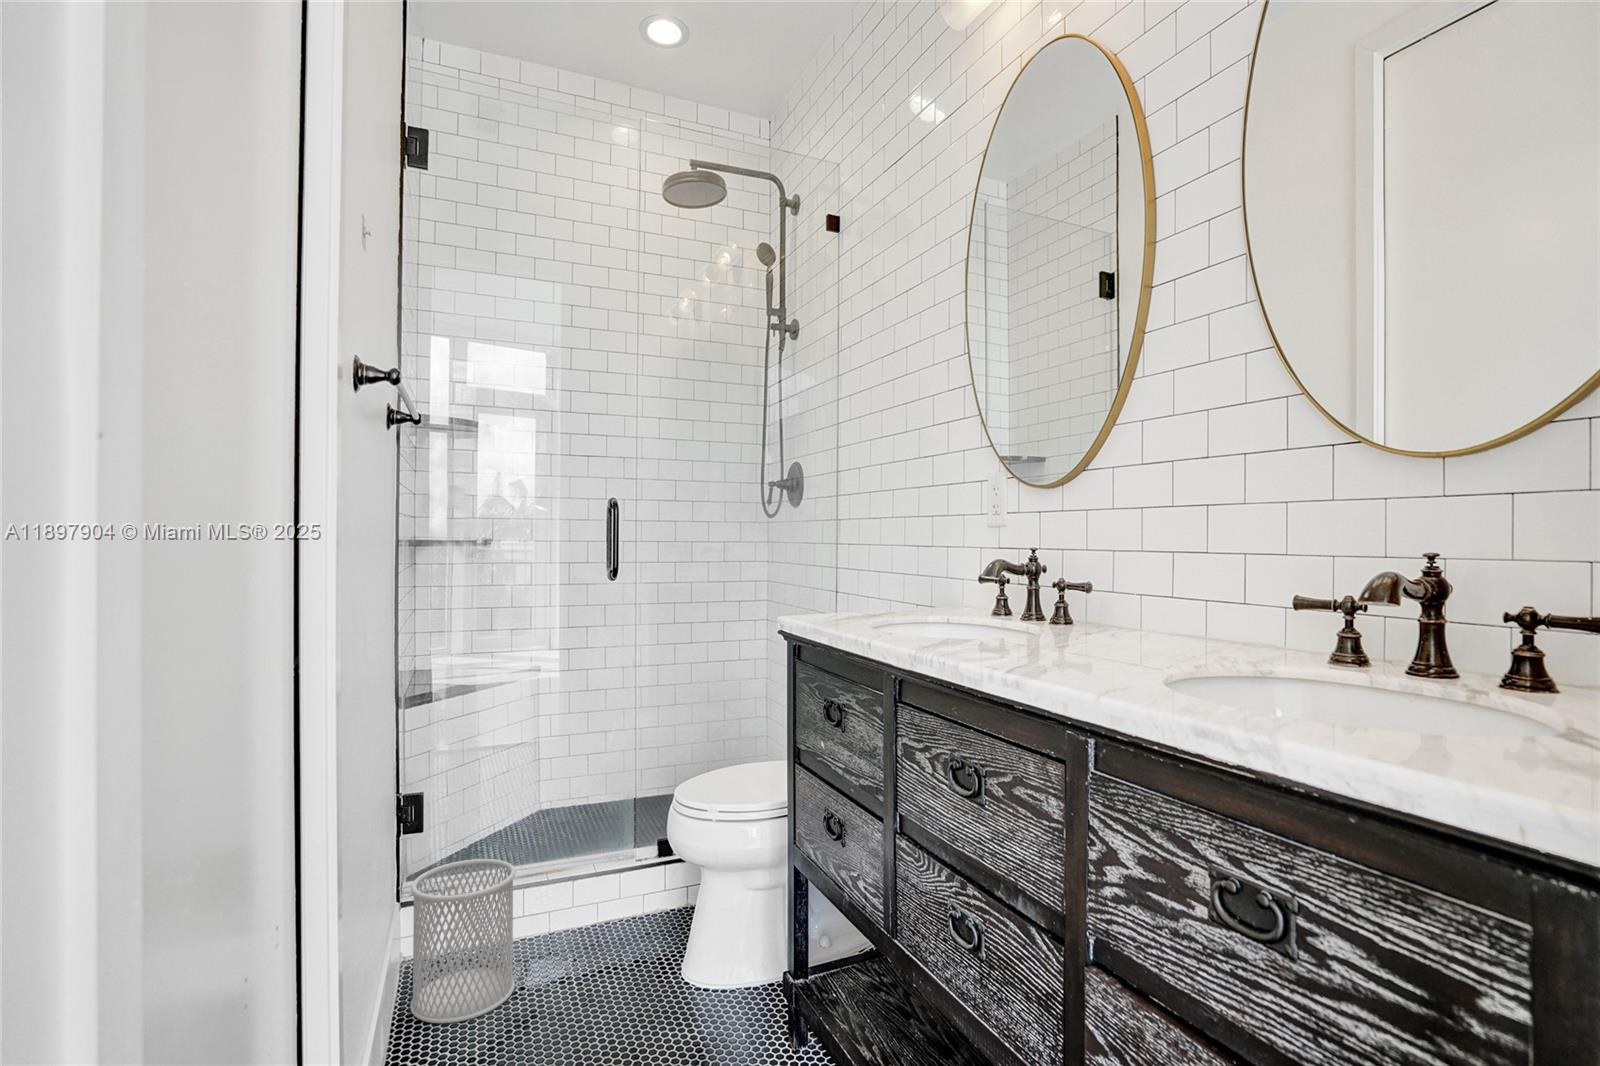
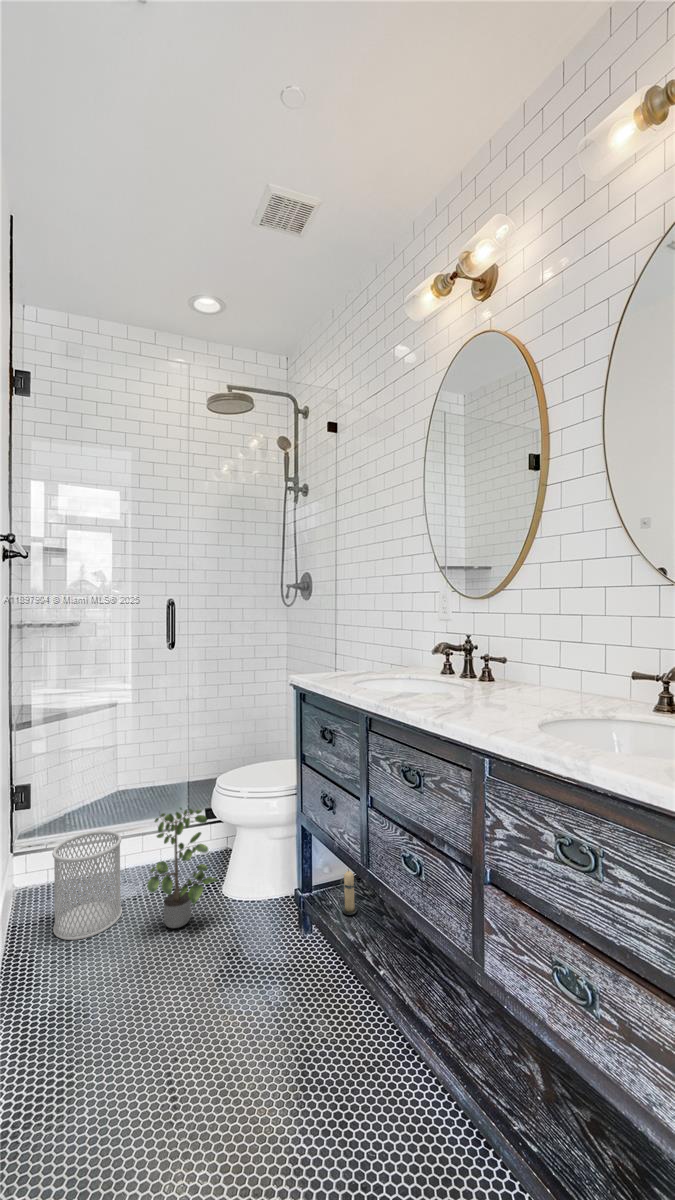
potted plant: none [550,825,664,1019] -> present [147,808,218,928]
candle: none [853,943,888,1021] -> present [340,870,358,915]

